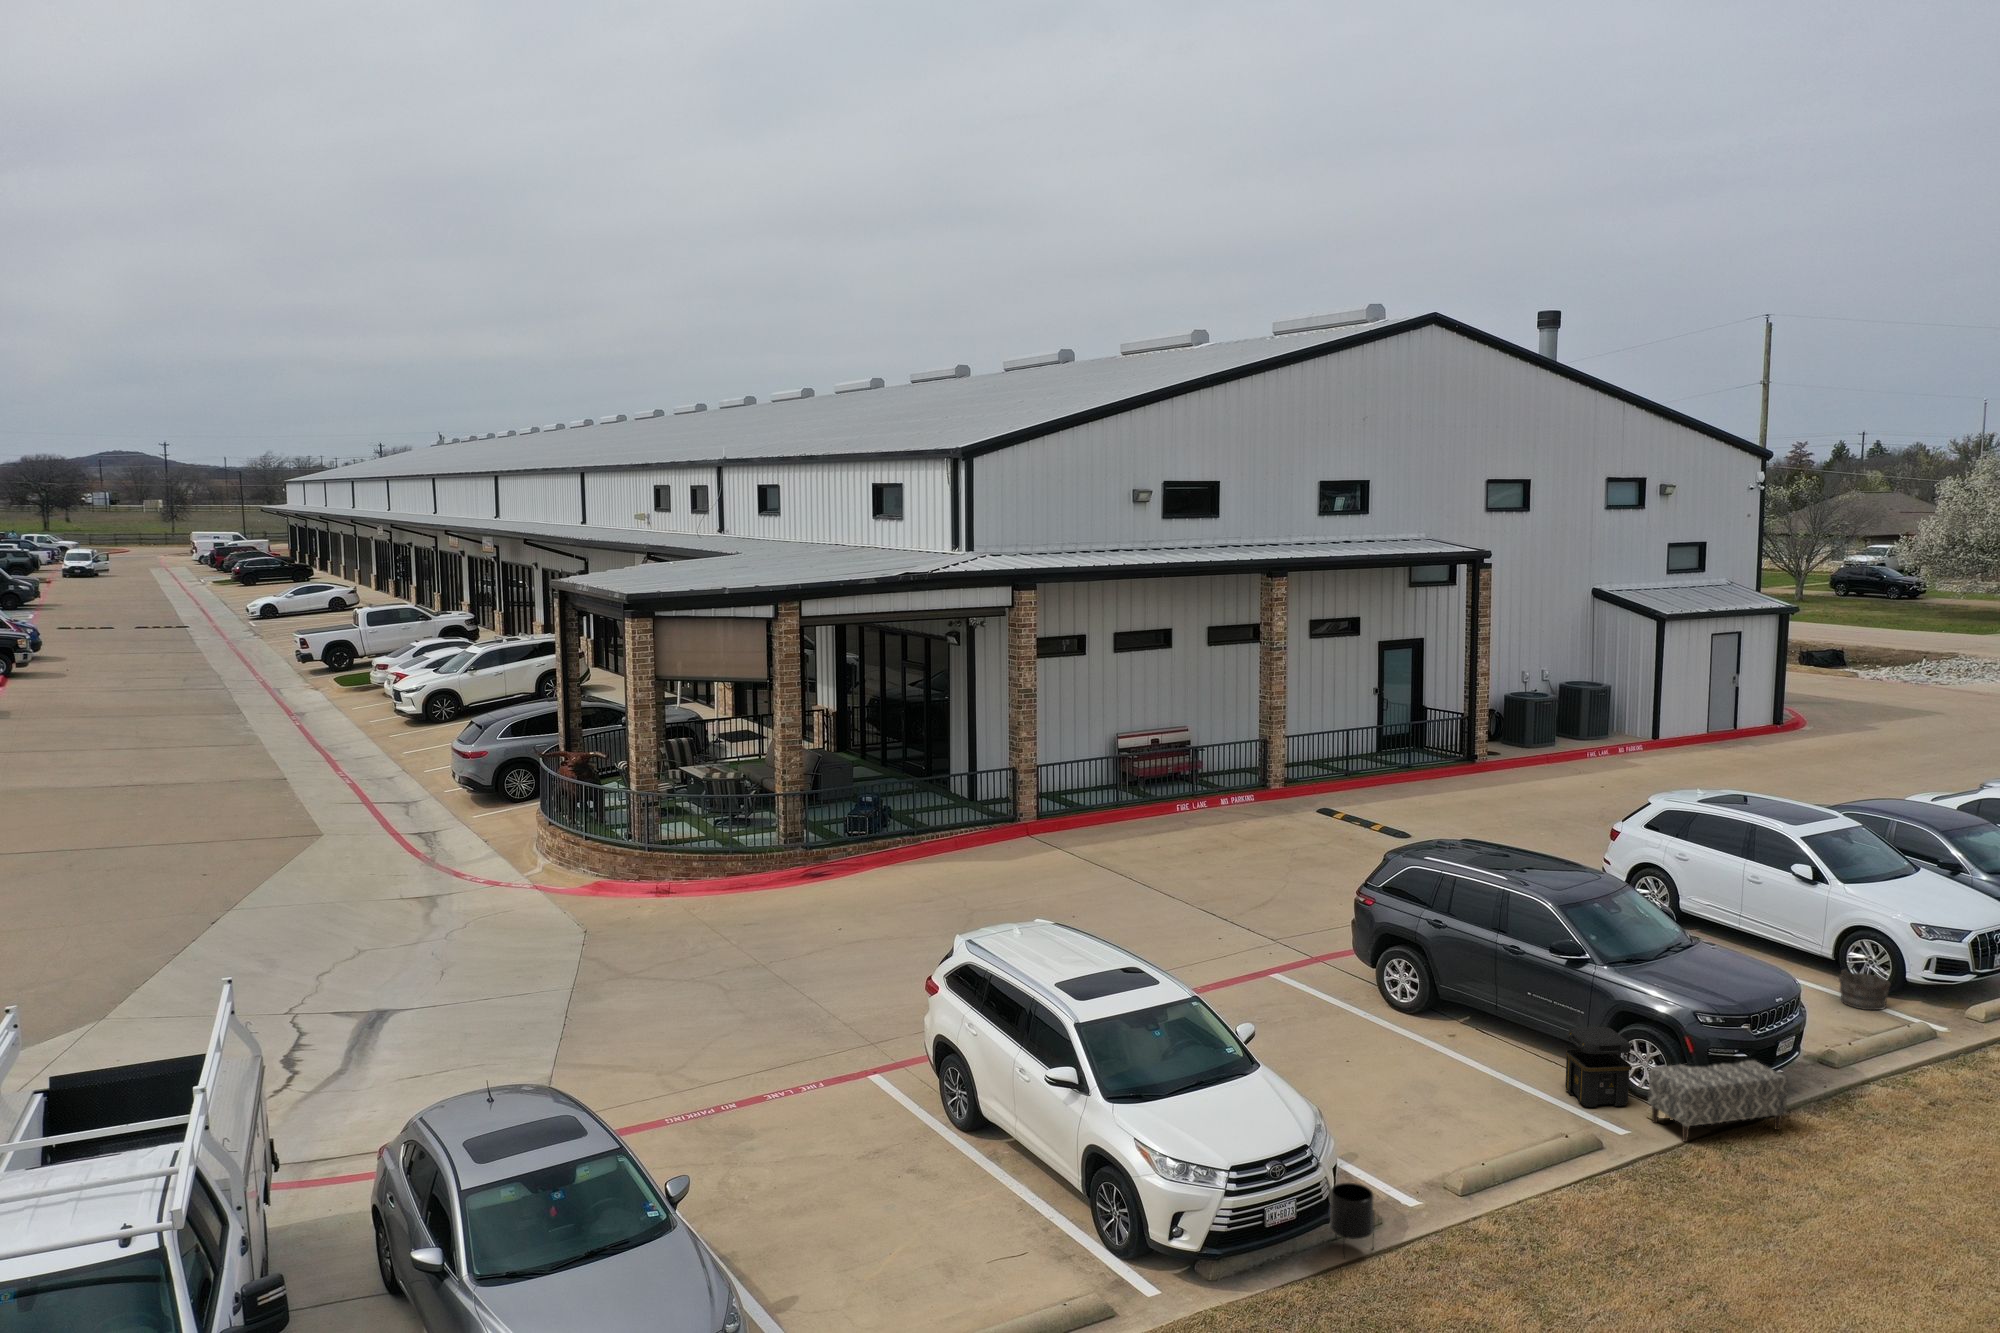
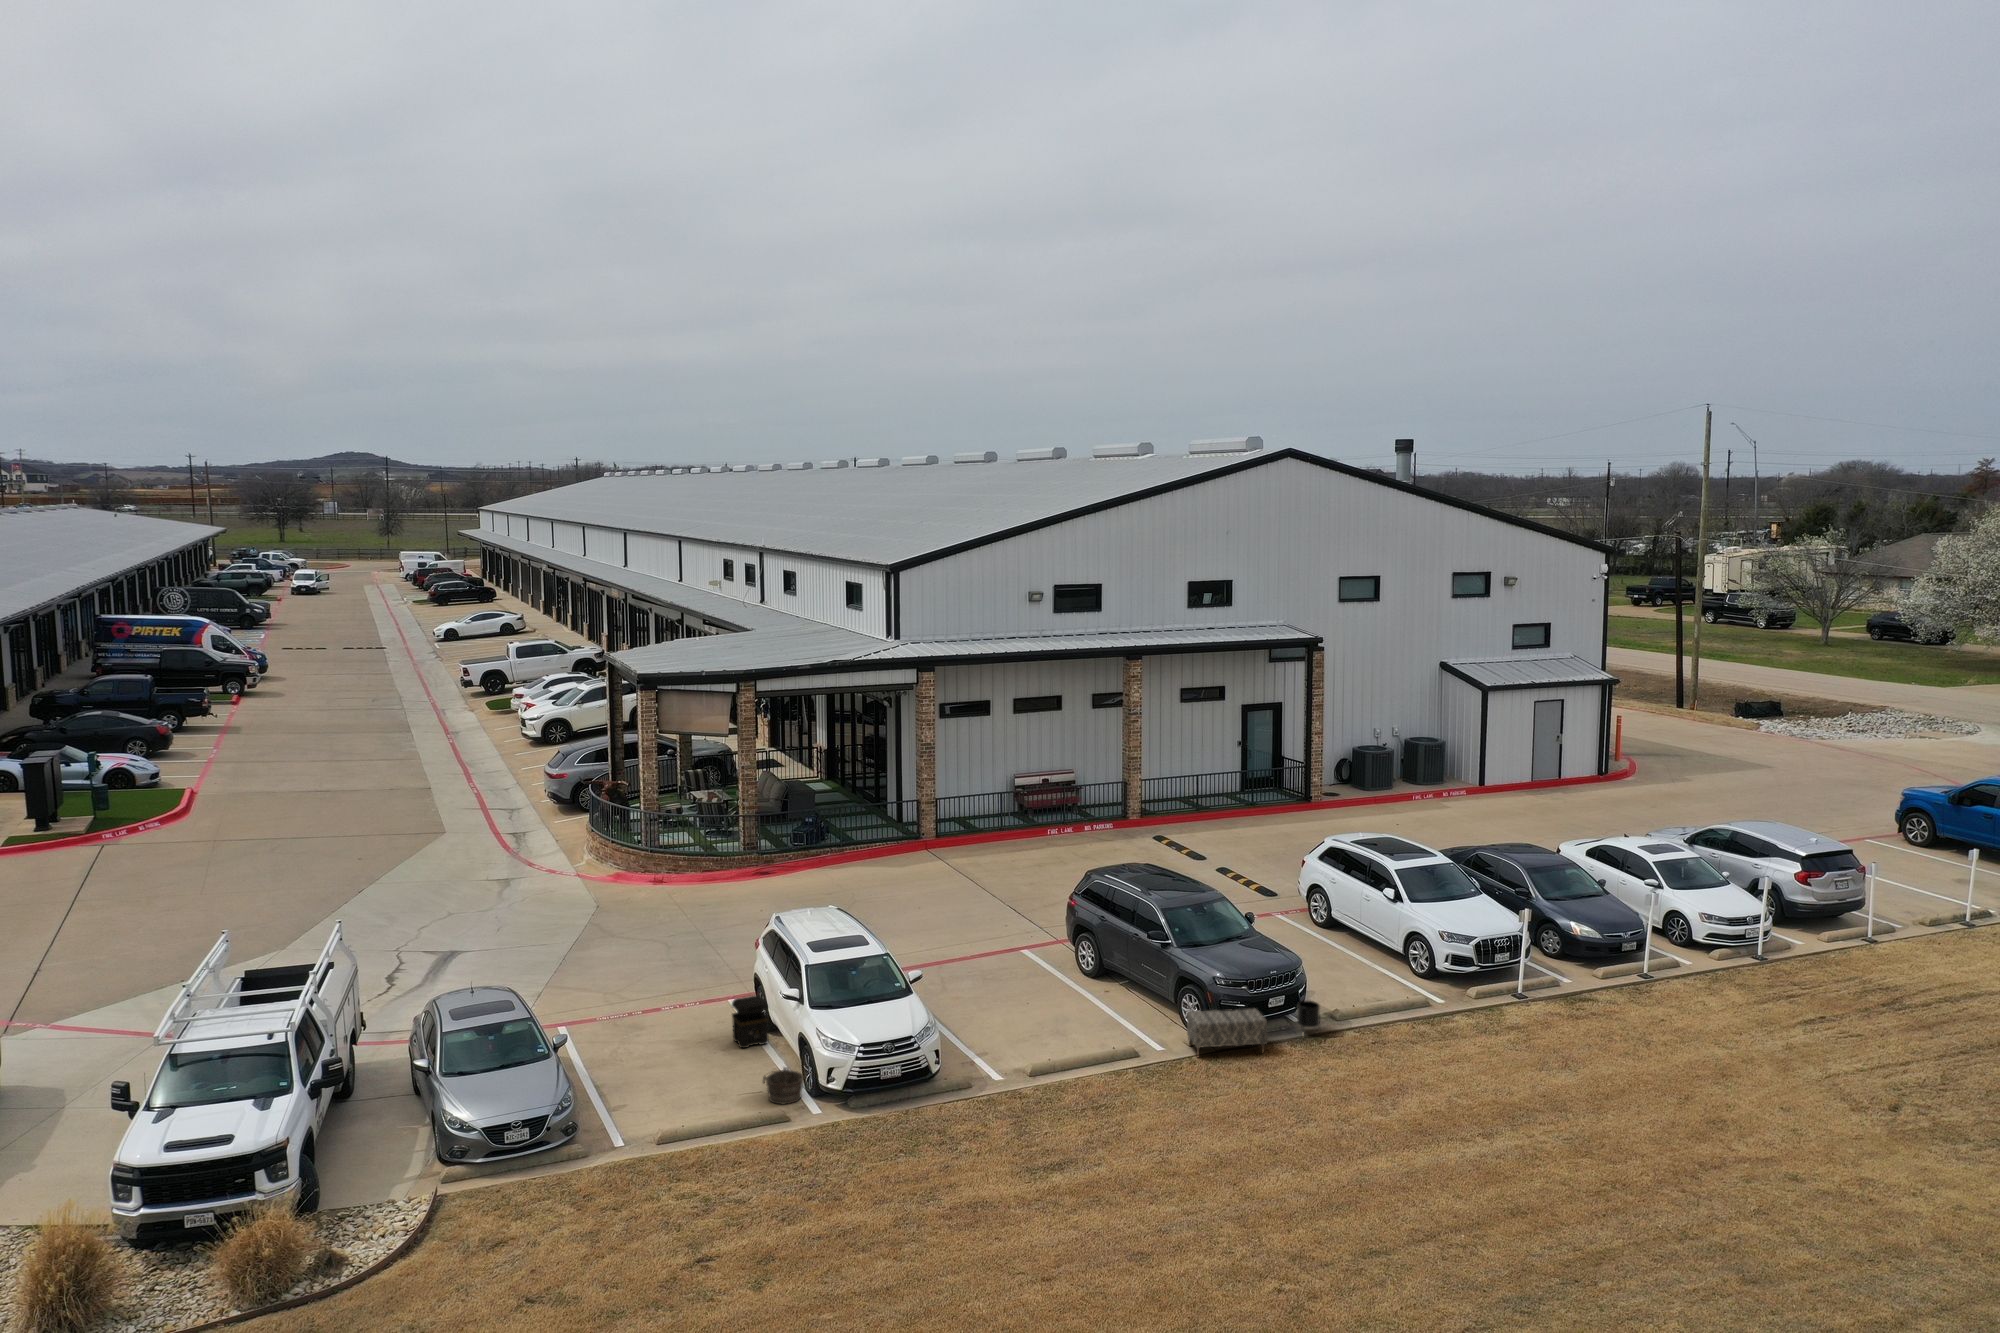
bucket: present [1839,970,1891,1010] -> present [763,1067,804,1104]
toolbox: present [1565,1027,1631,1107] -> present [732,995,769,1048]
planter: present [1330,1183,1375,1239] -> present [1297,1001,1320,1027]

